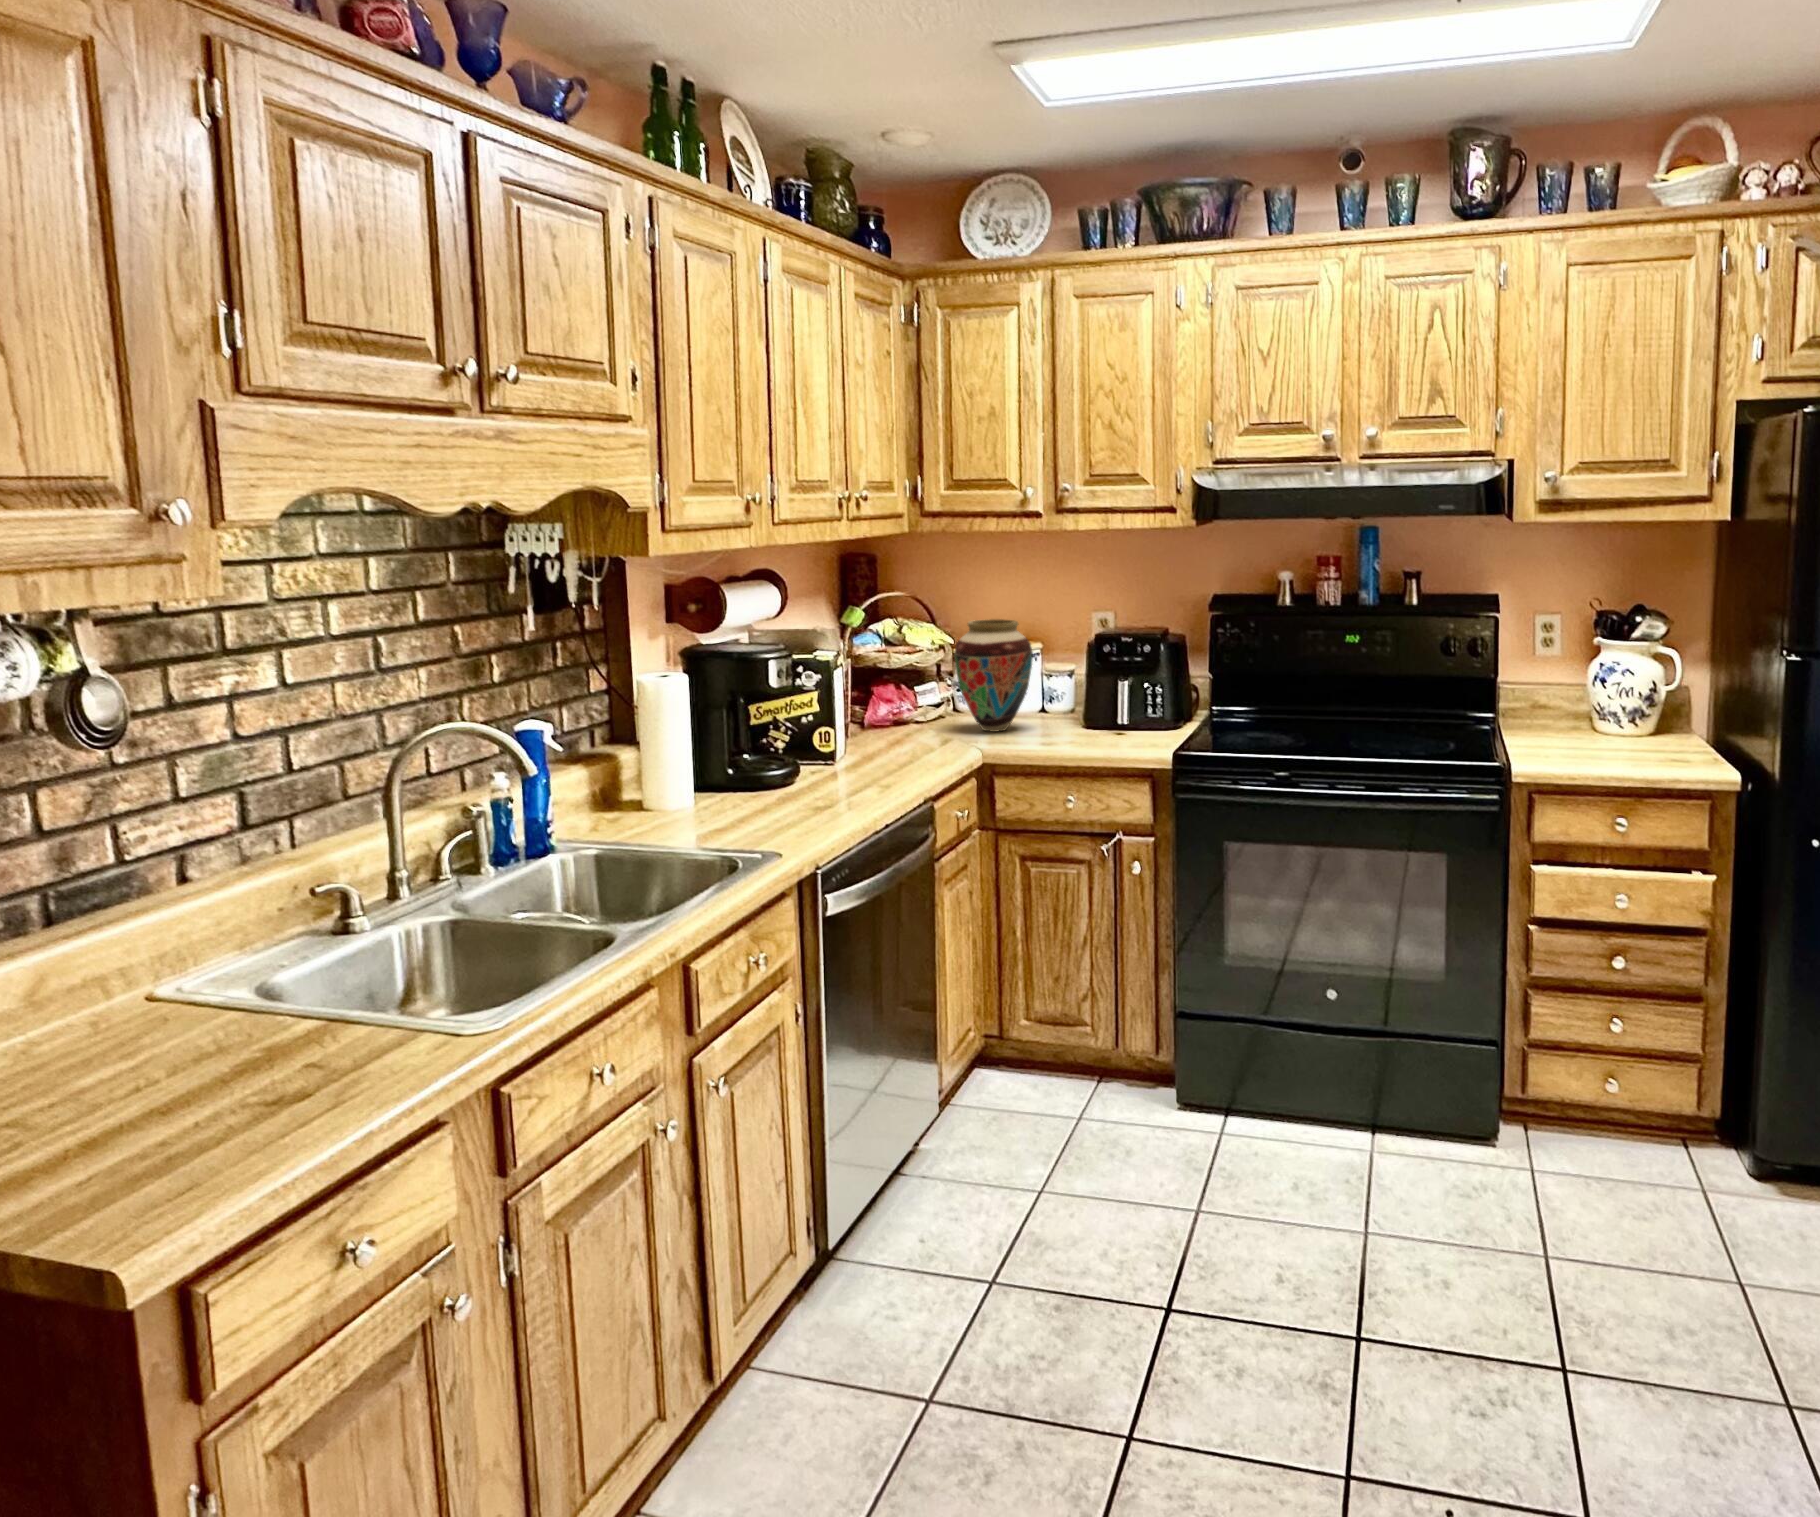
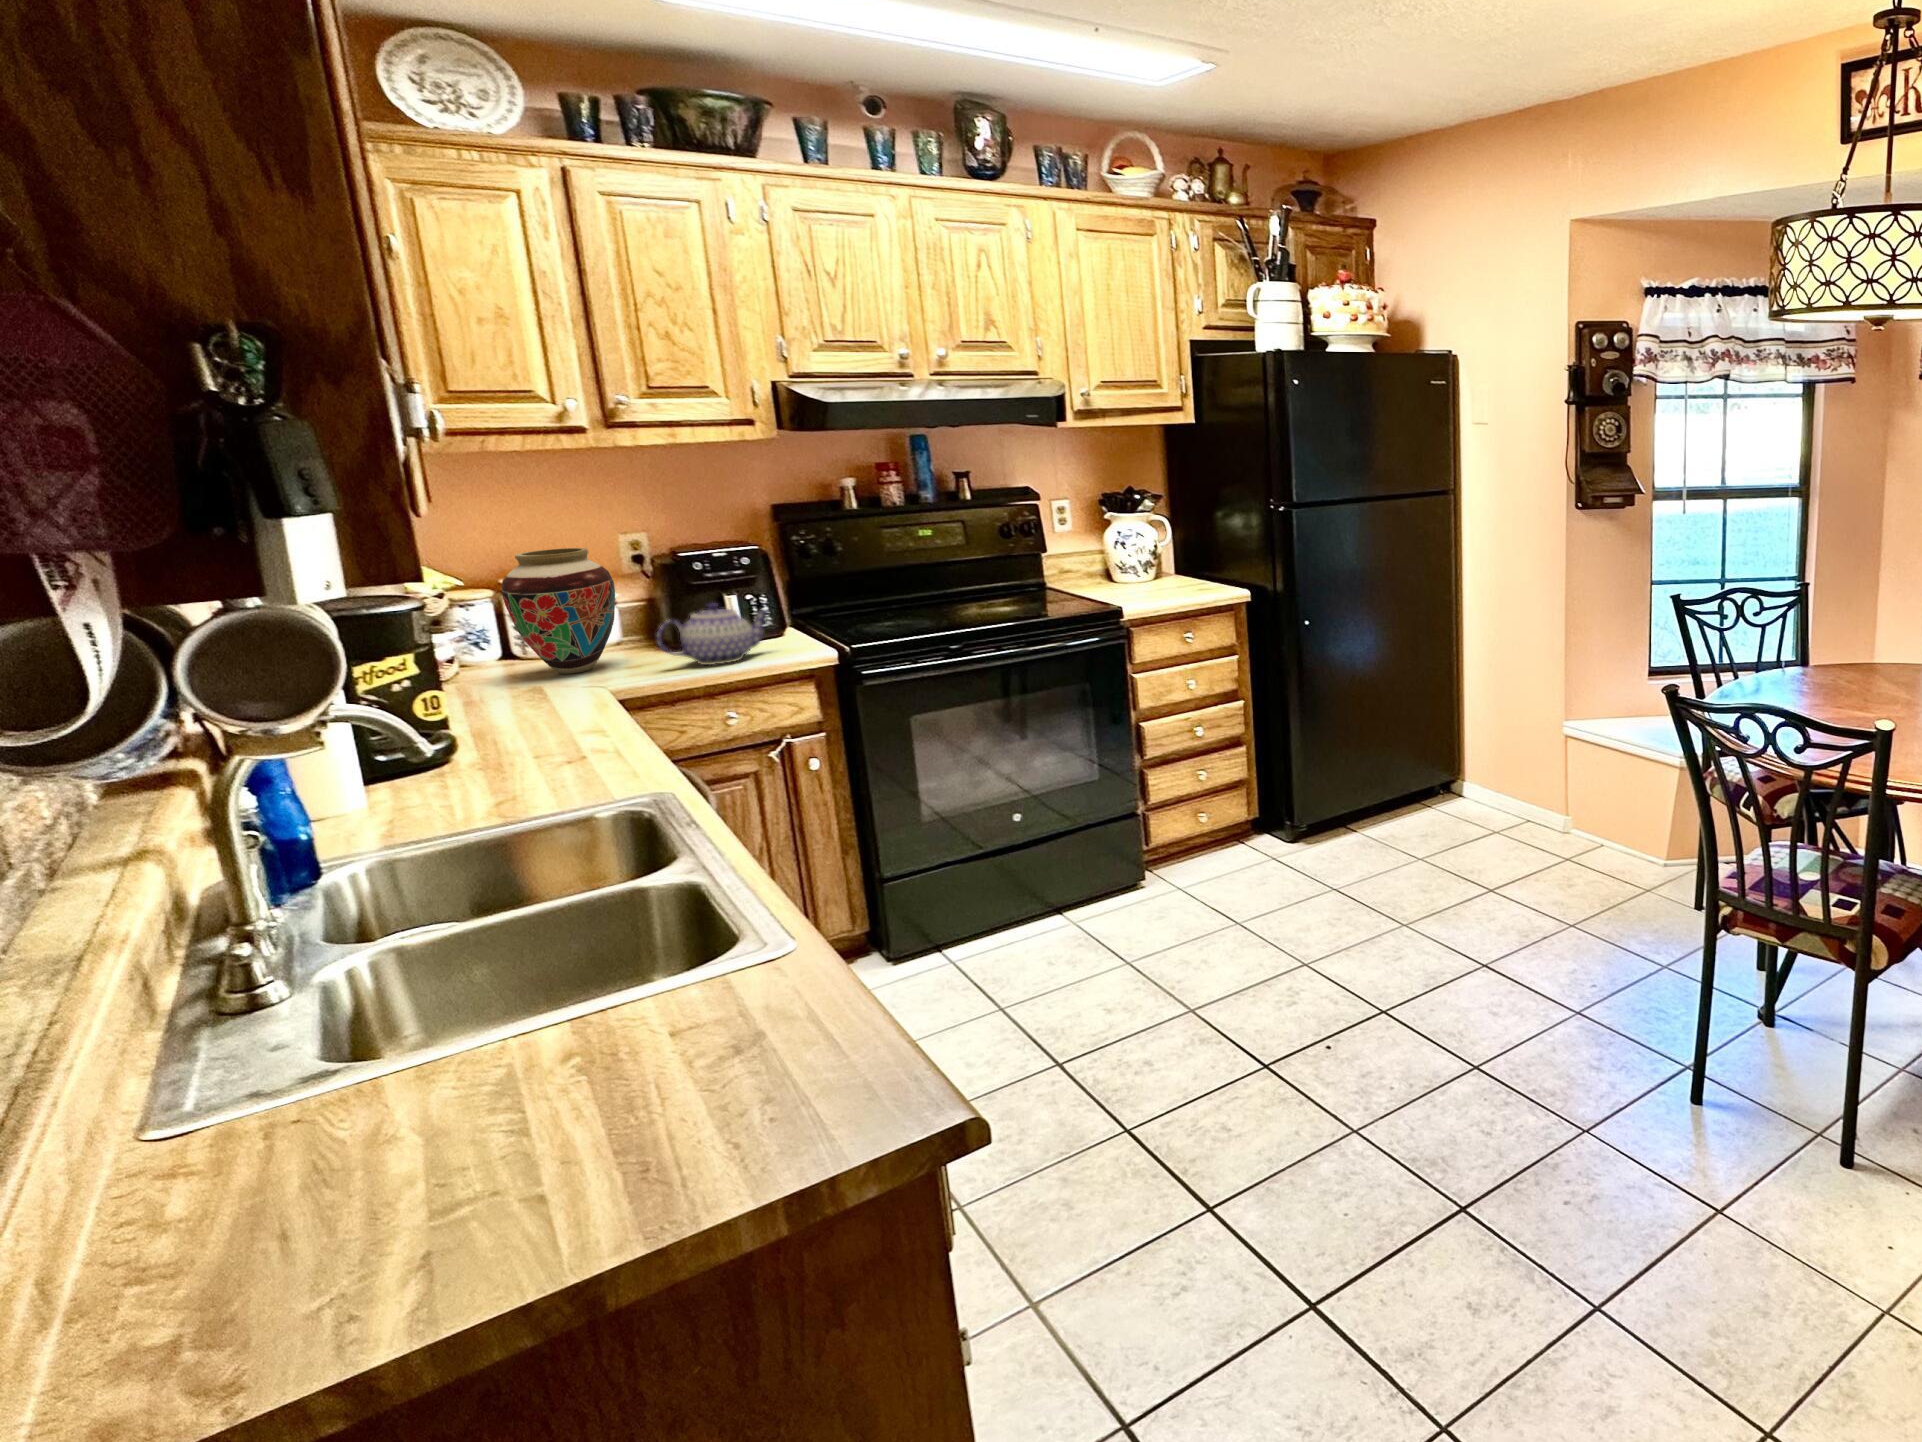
teapot: none [1036,685,1135,746] -> present [657,602,770,665]

